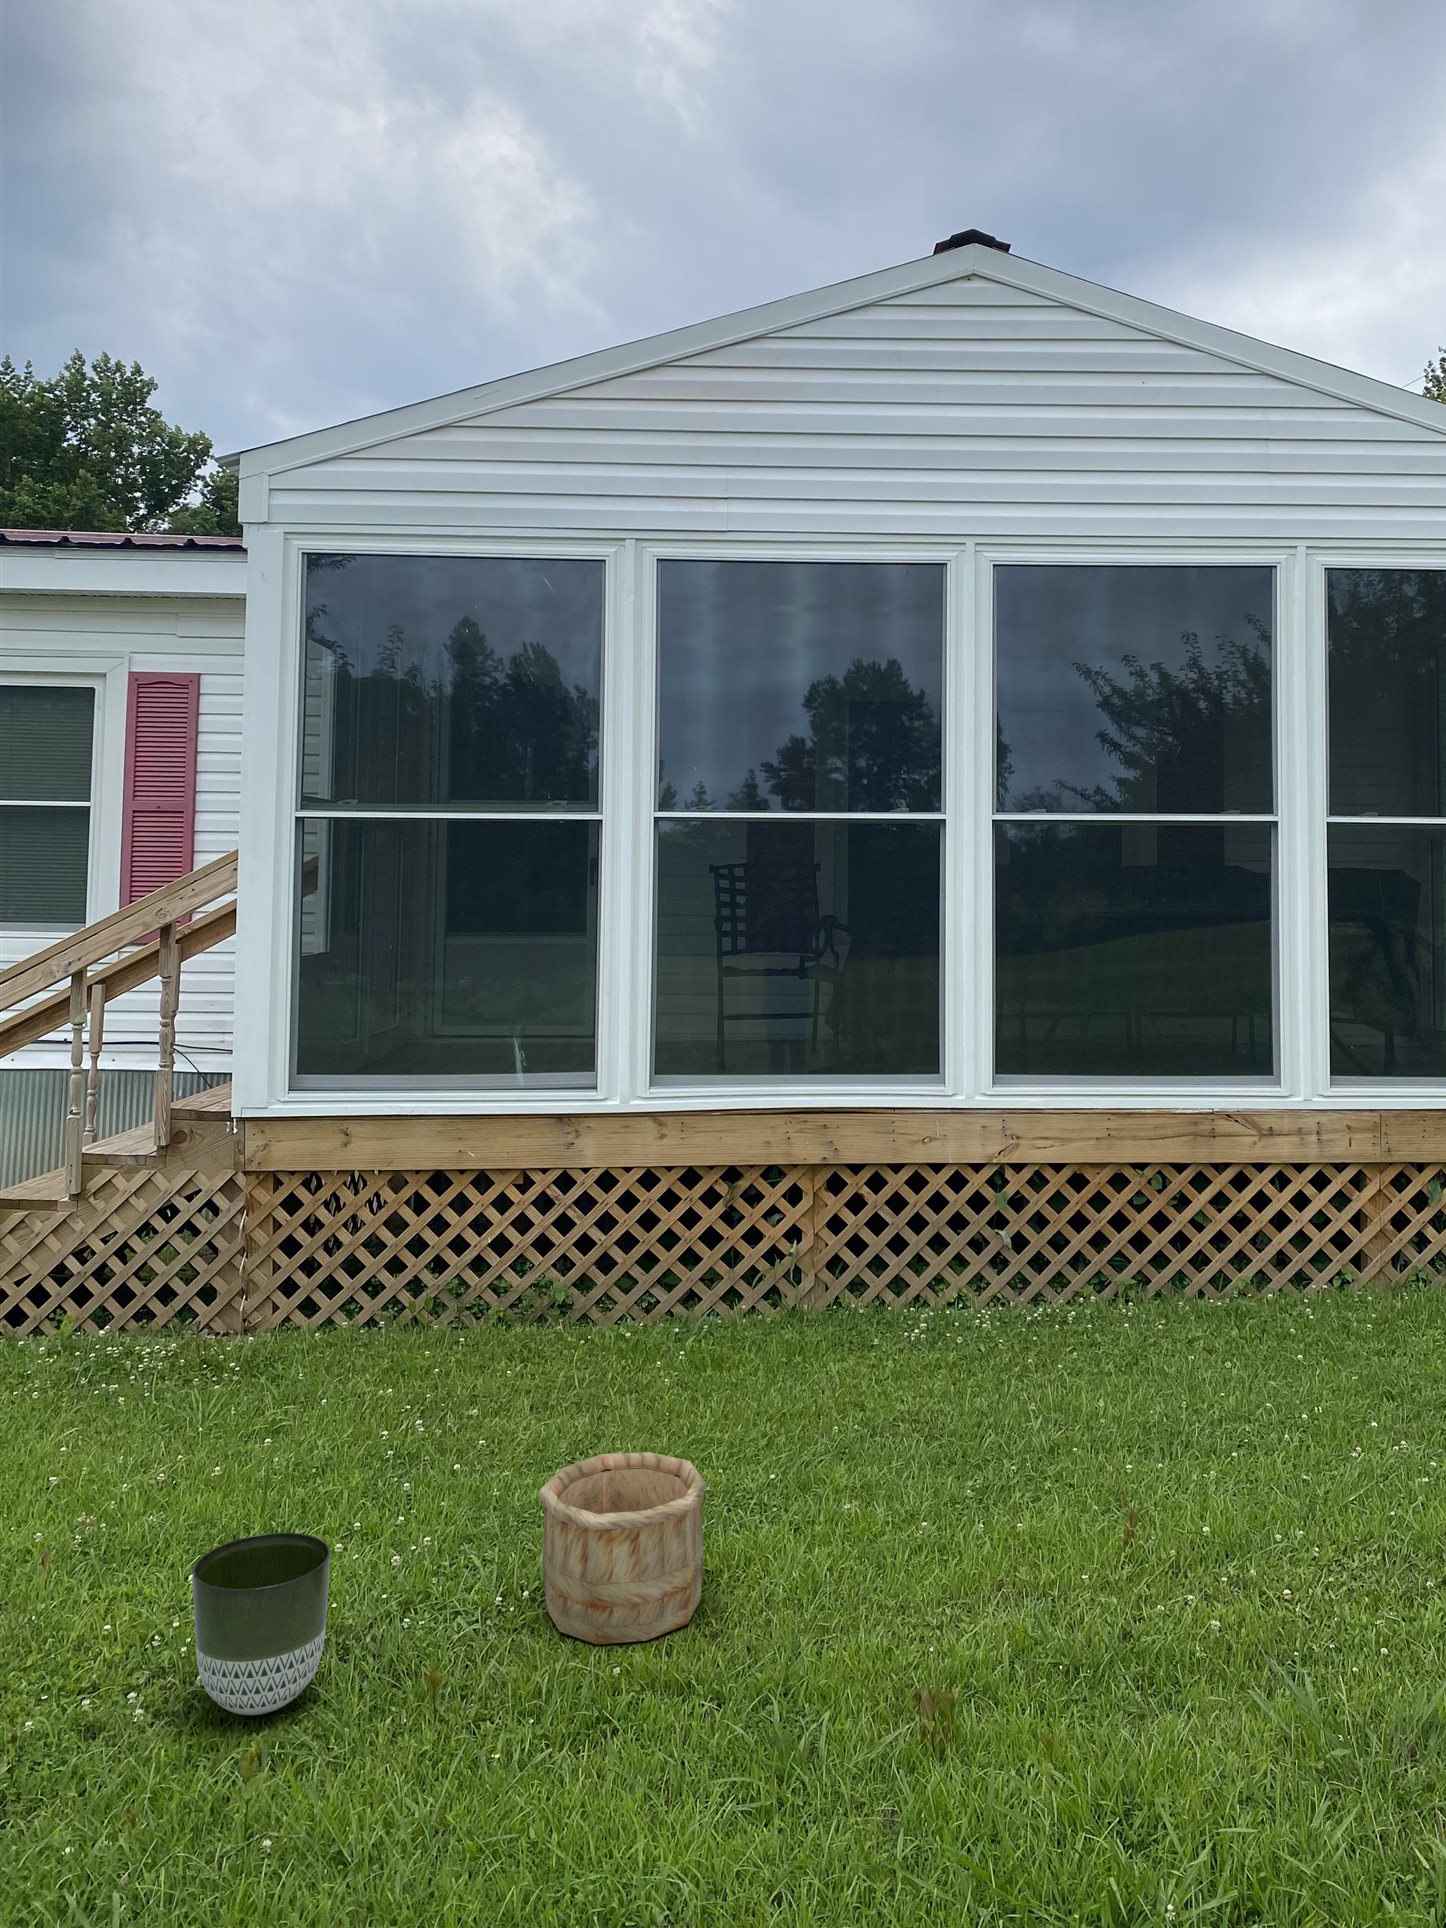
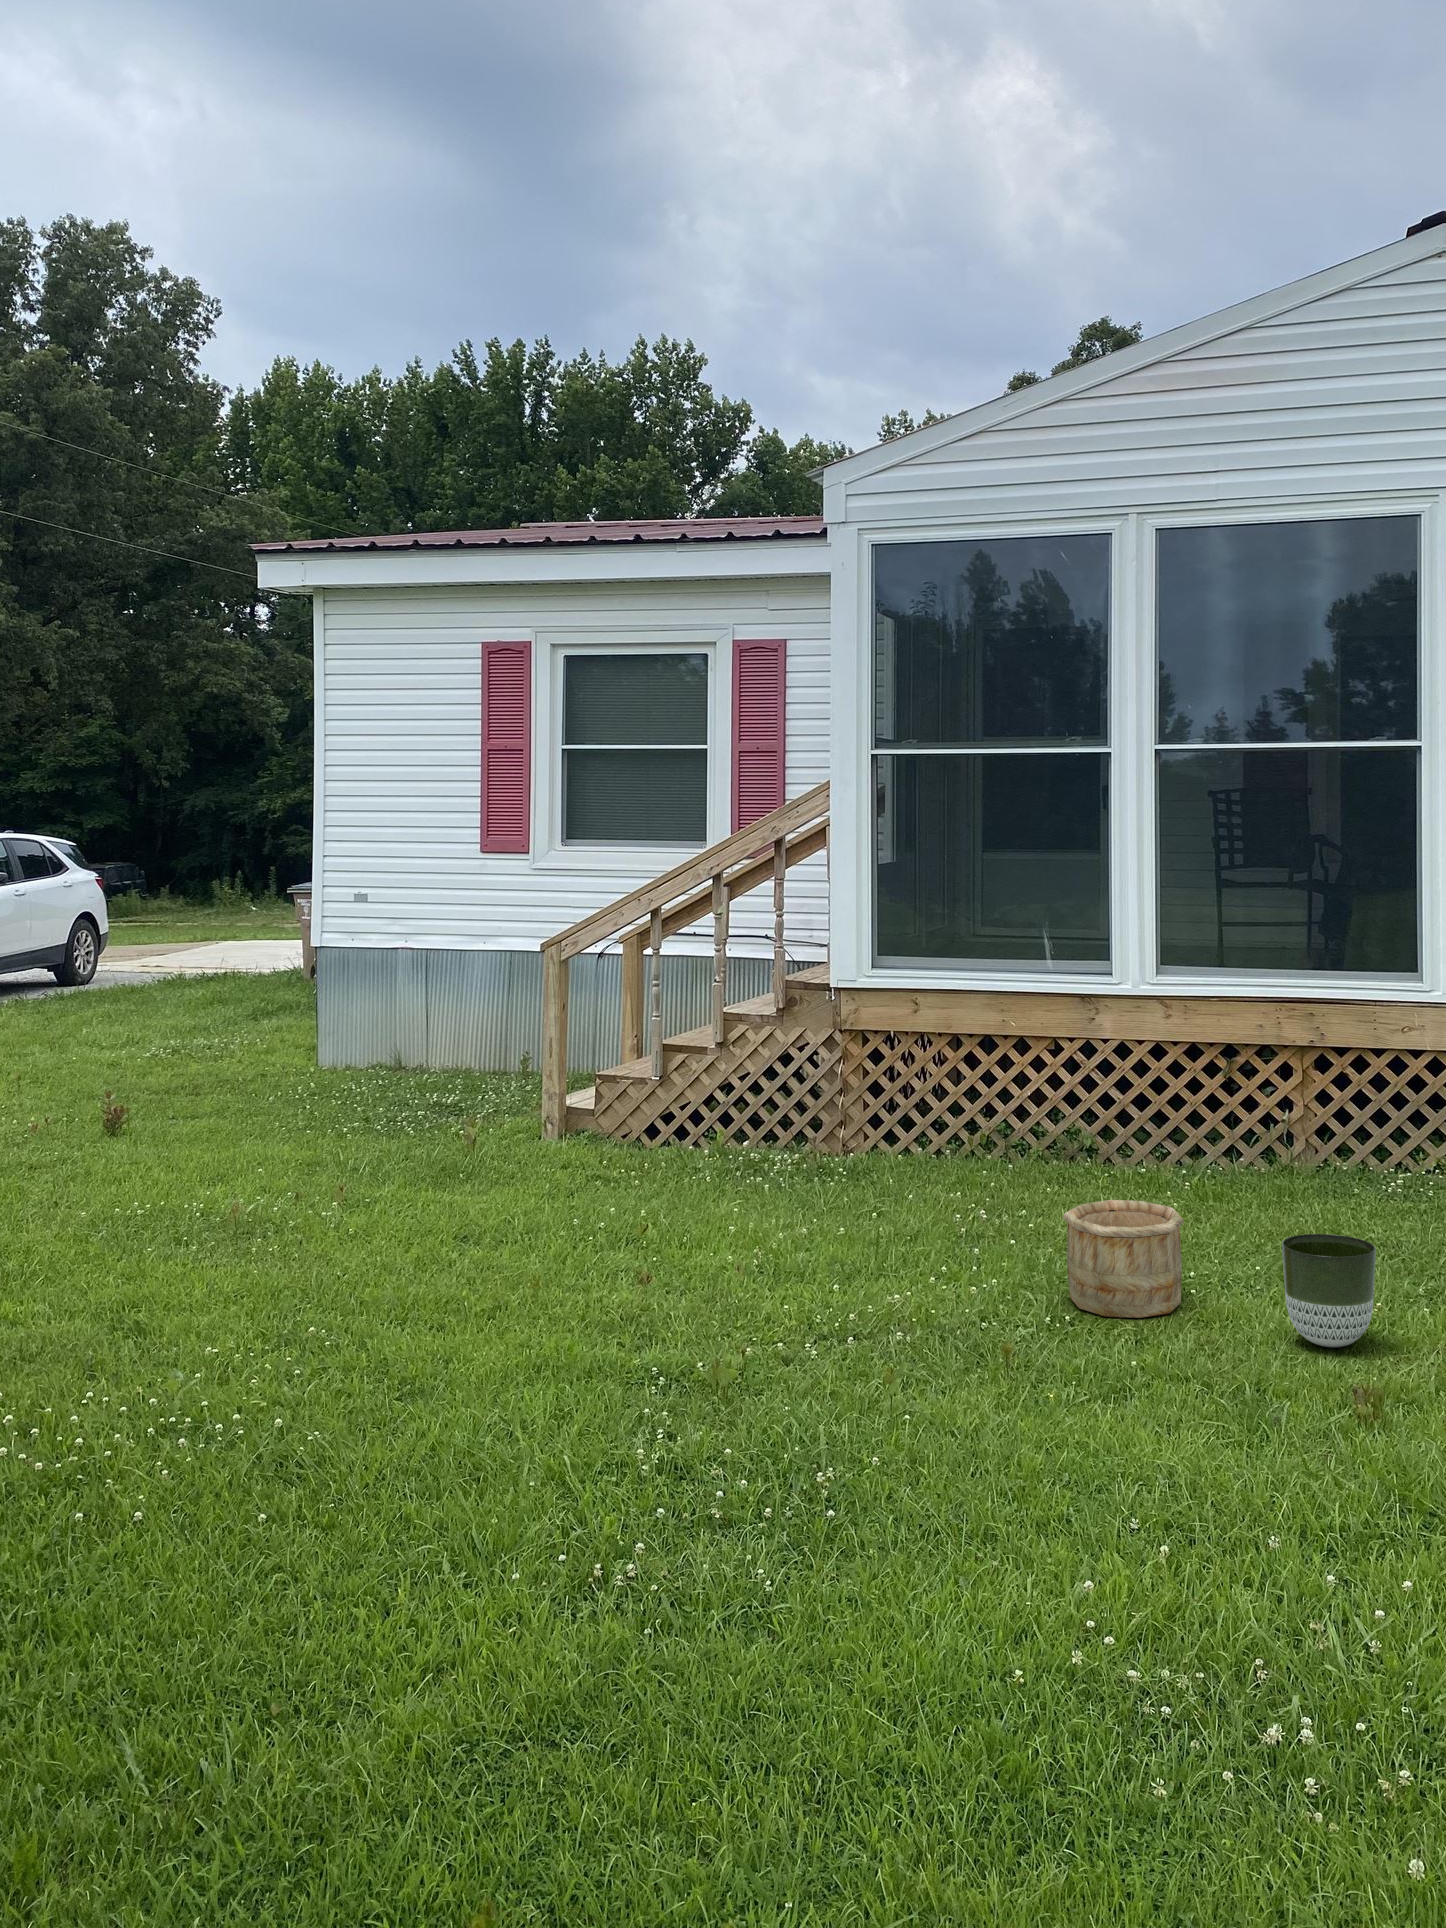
planter: present [193,1533,330,1715] -> present [1282,1234,1376,1347]

